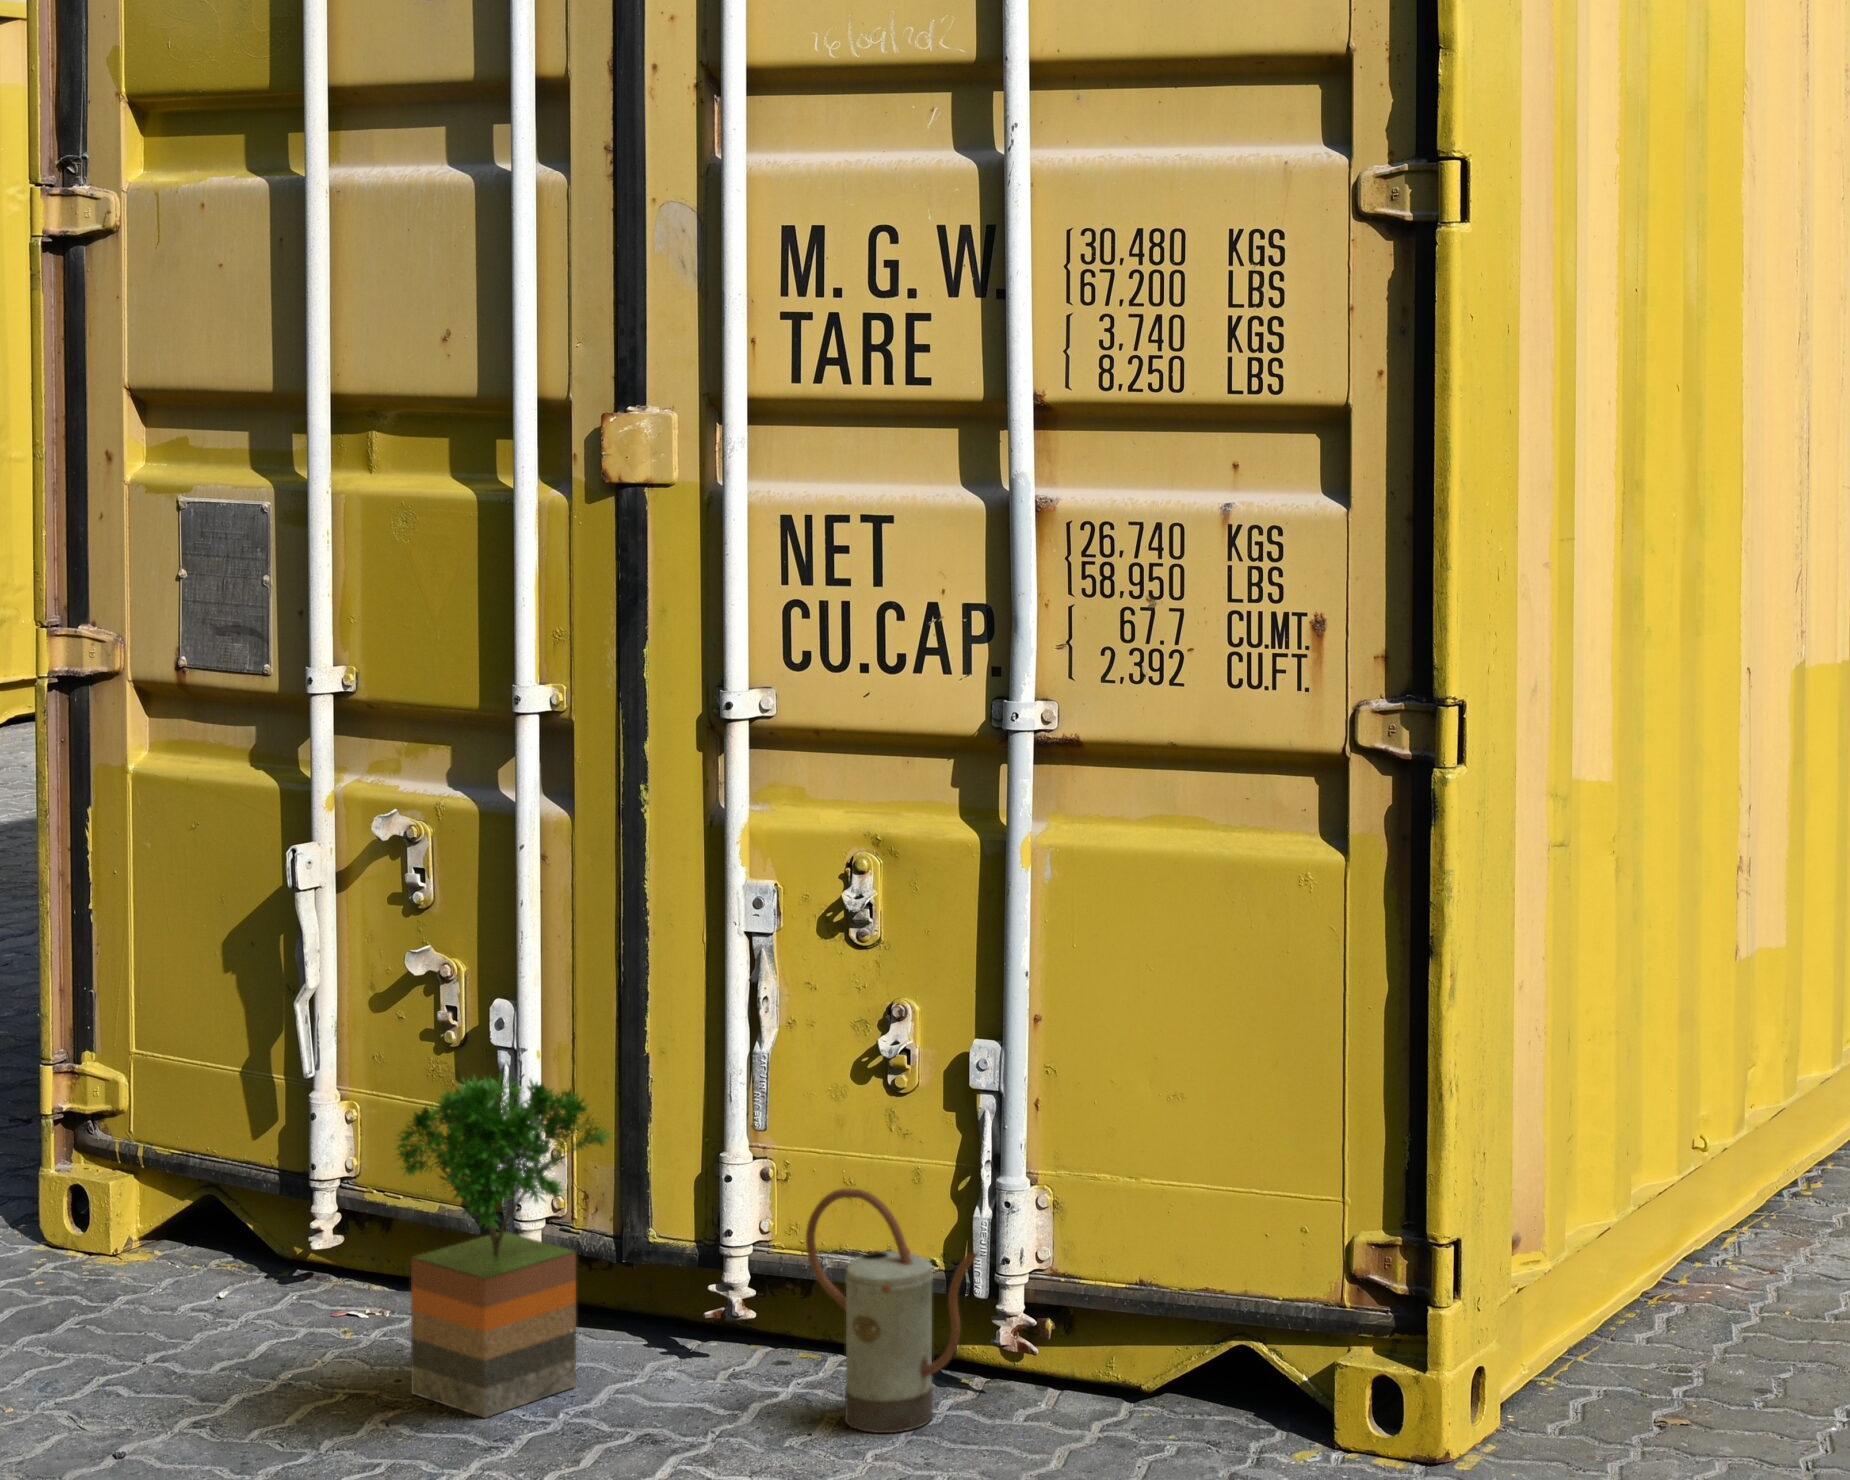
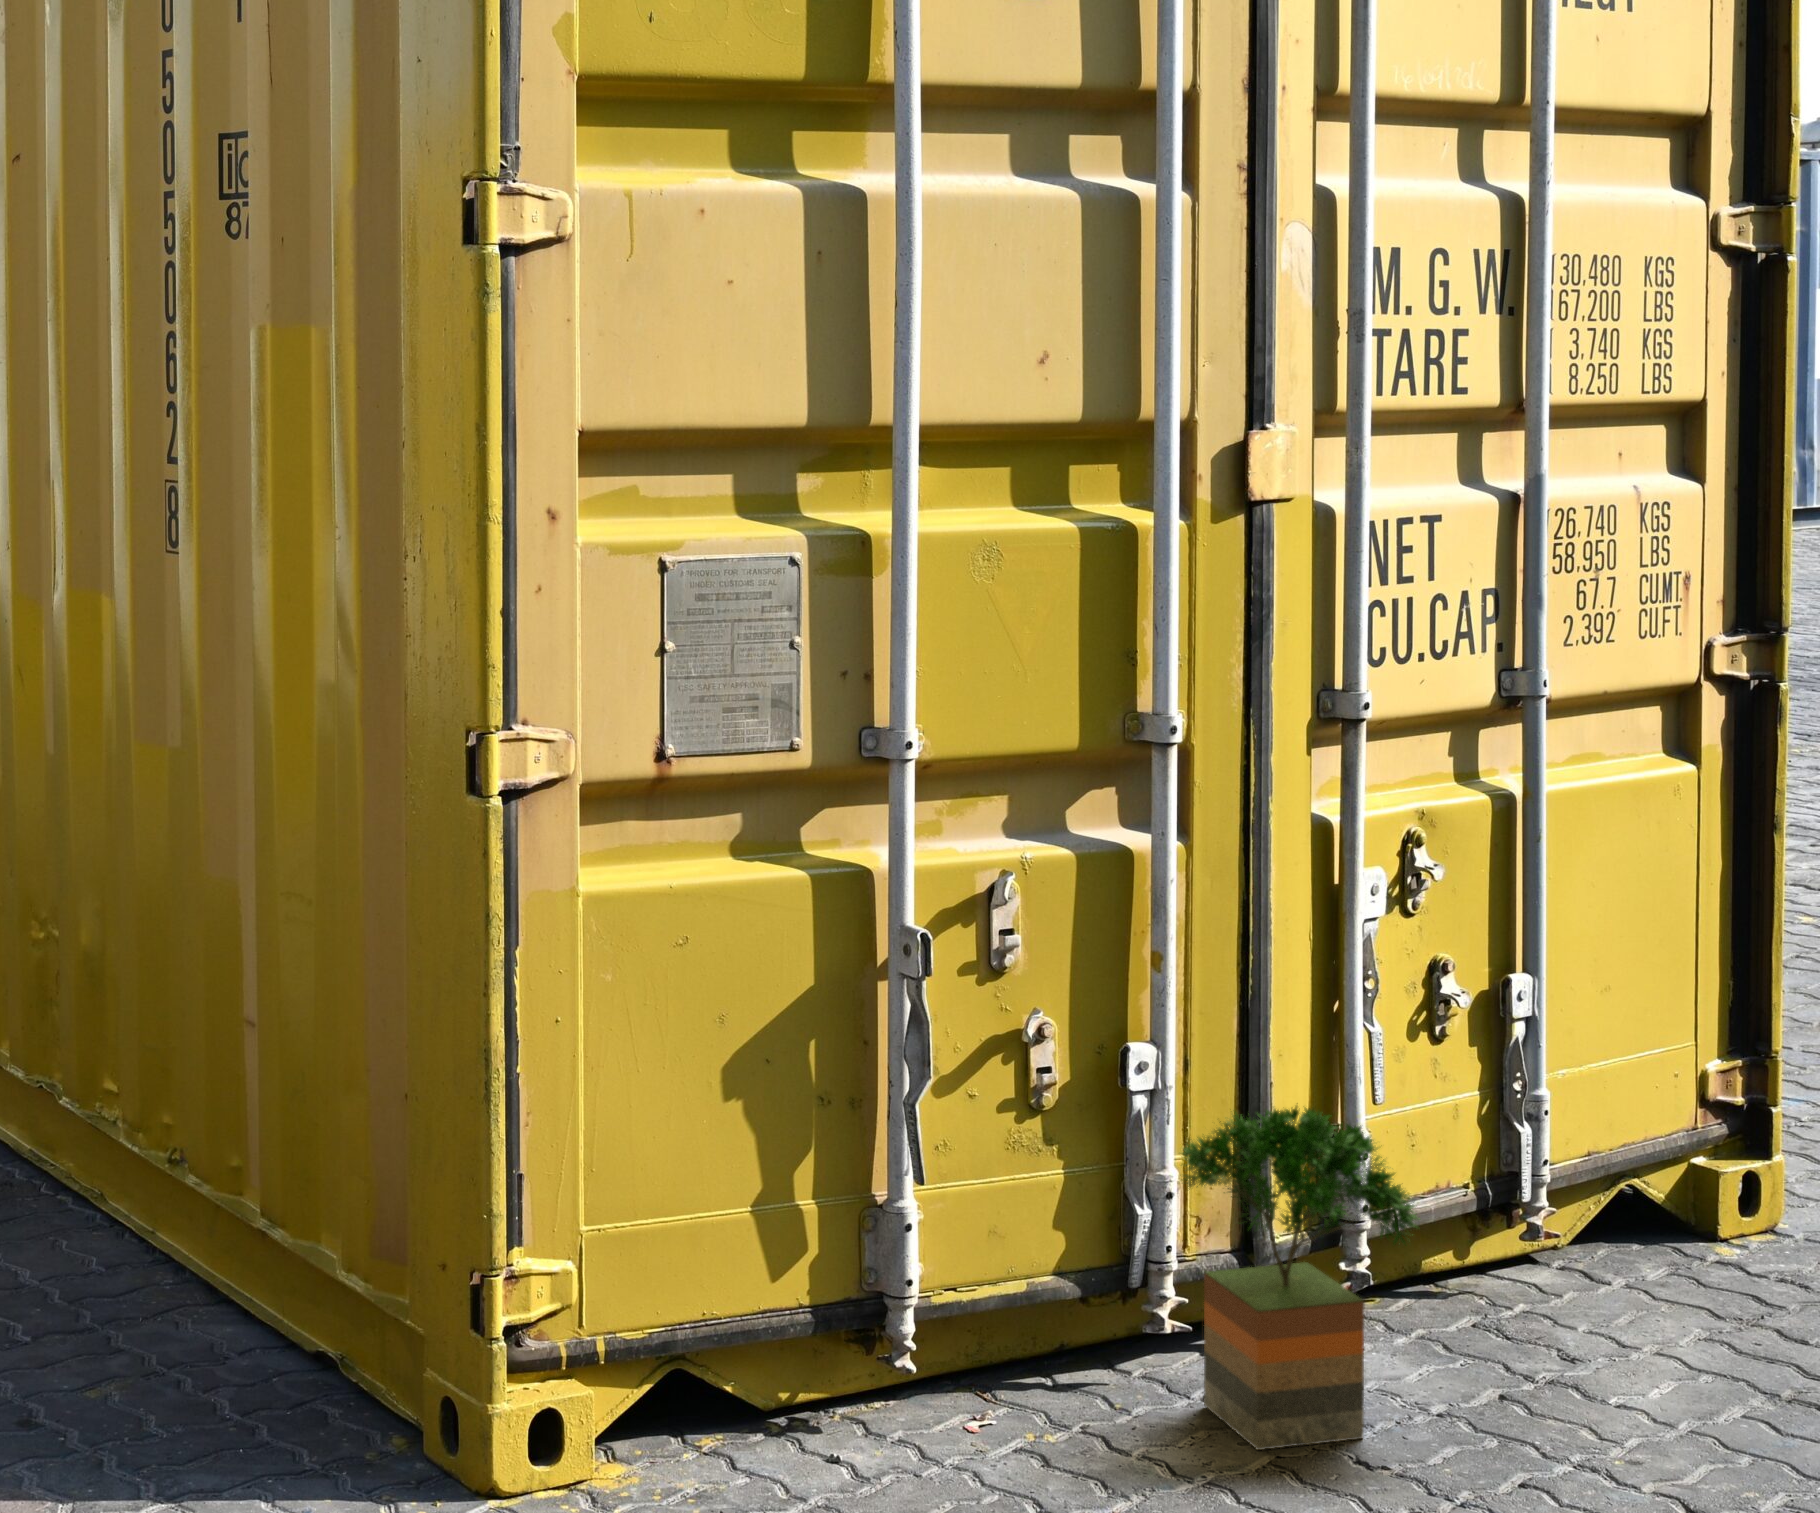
watering can: present [806,1188,977,1433] -> none [1445,1127,1590,1336]

